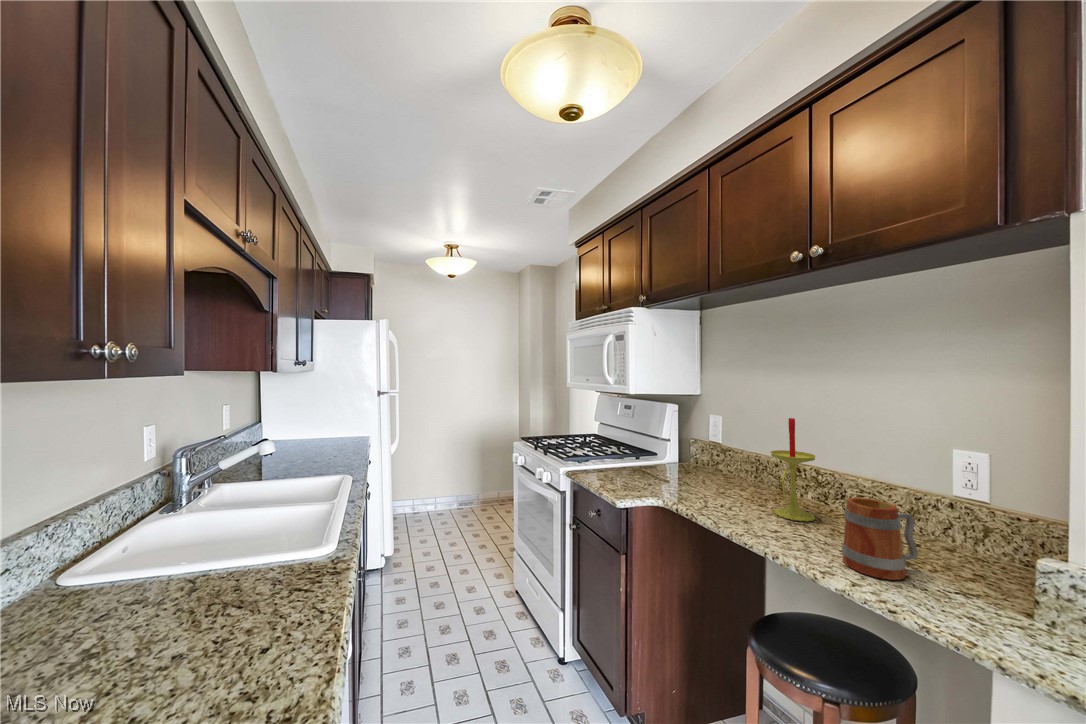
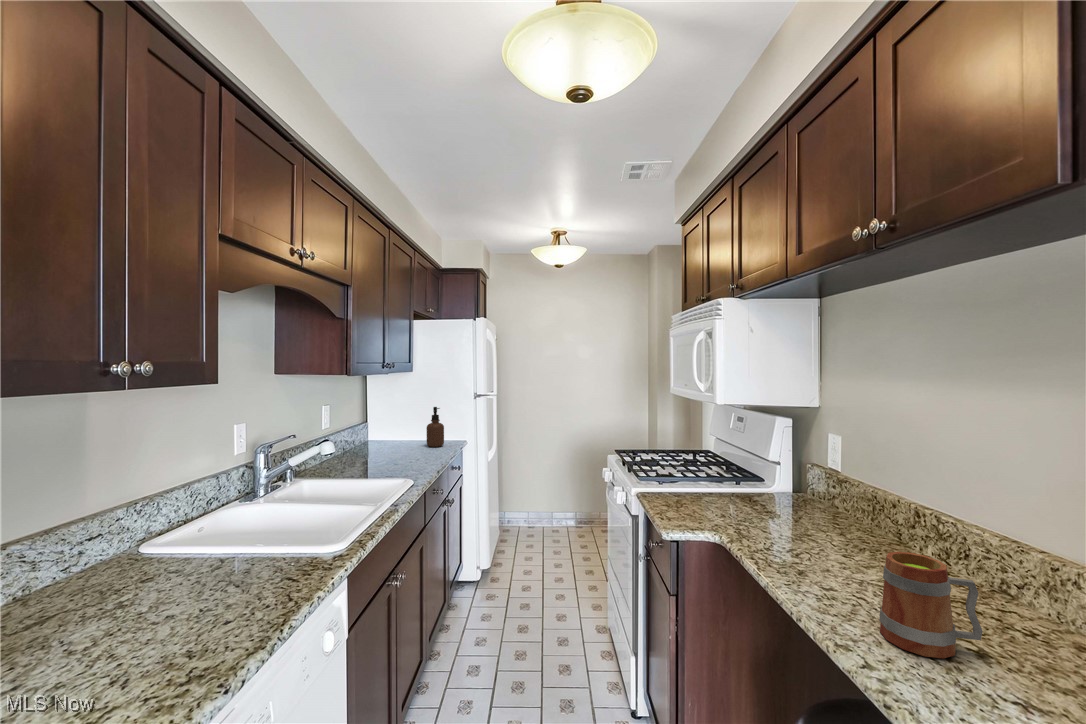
soap dispenser: none [320,406,340,449] -> present [426,407,444,447]
candle: present [771,418,816,521] -> none [852,443,912,579]

